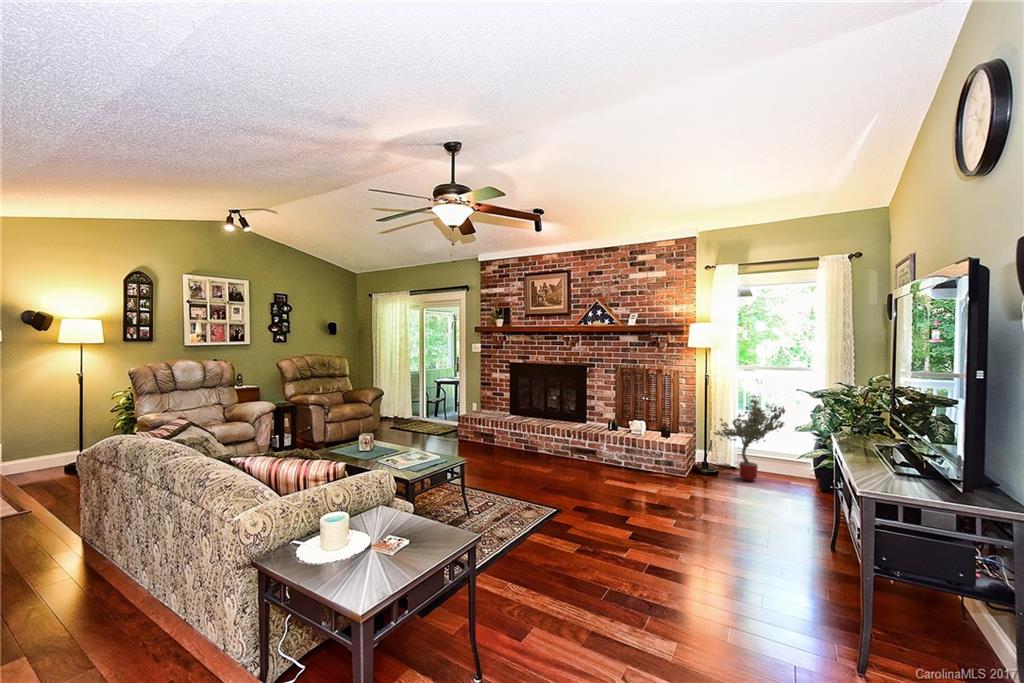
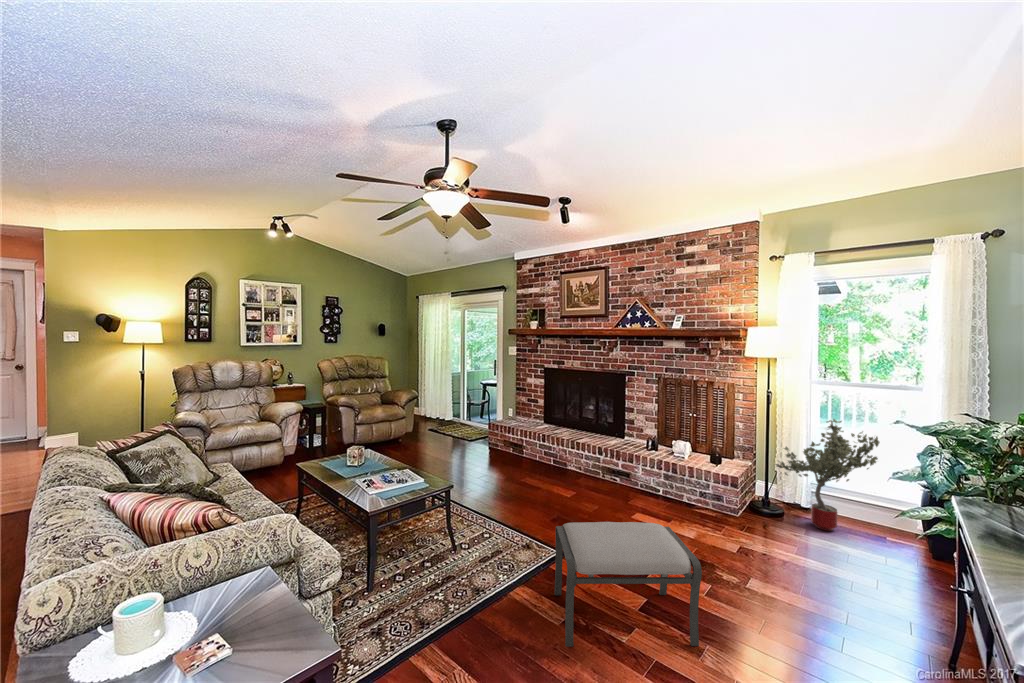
ottoman: none [565,473,679,563] -> present [555,522,702,647]

